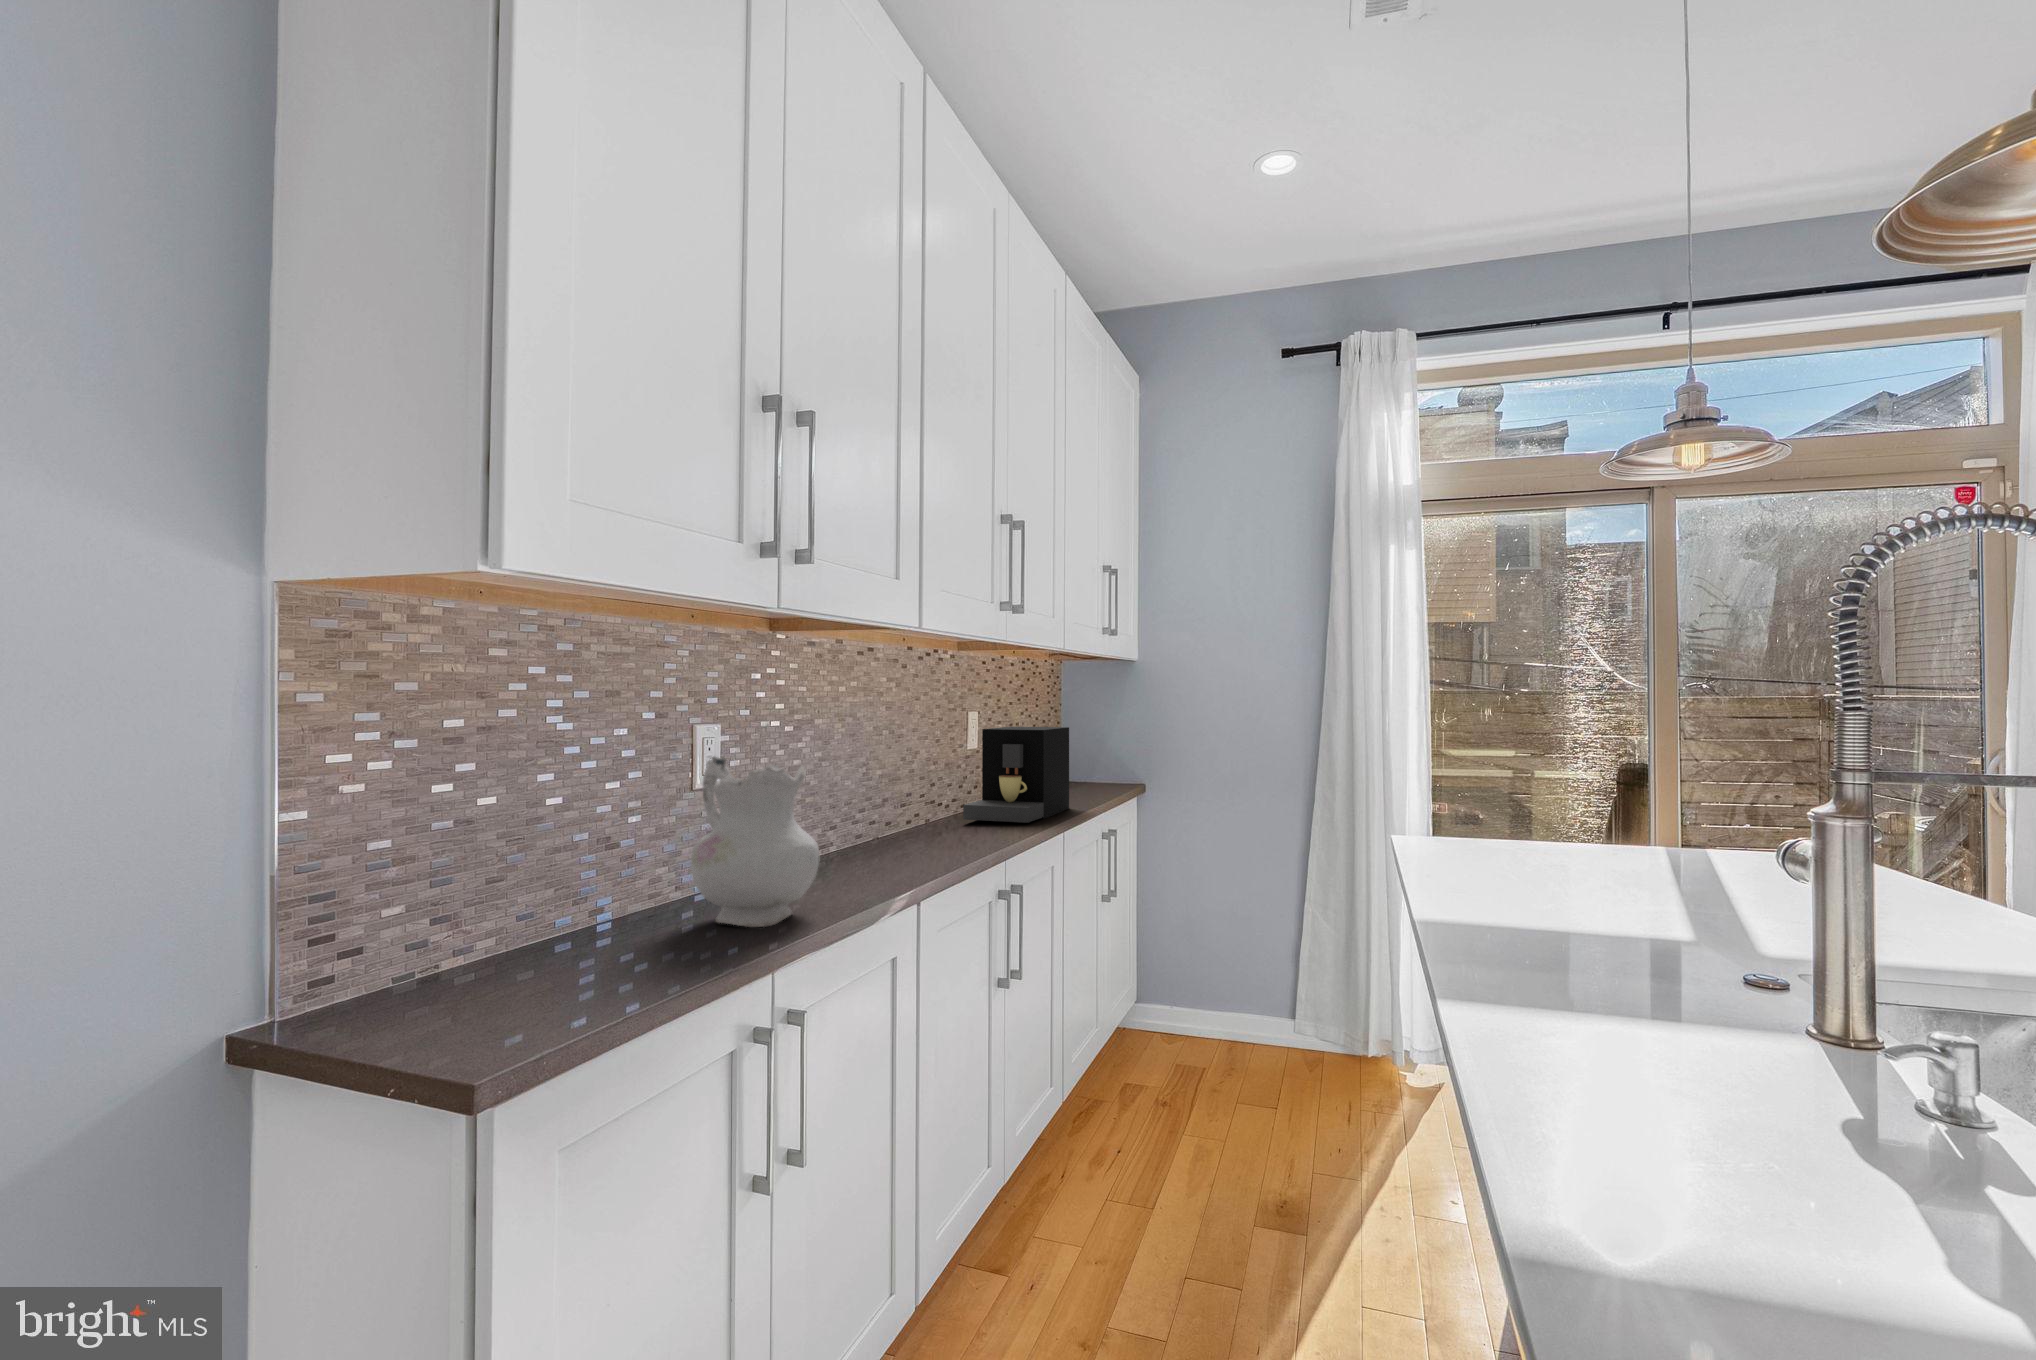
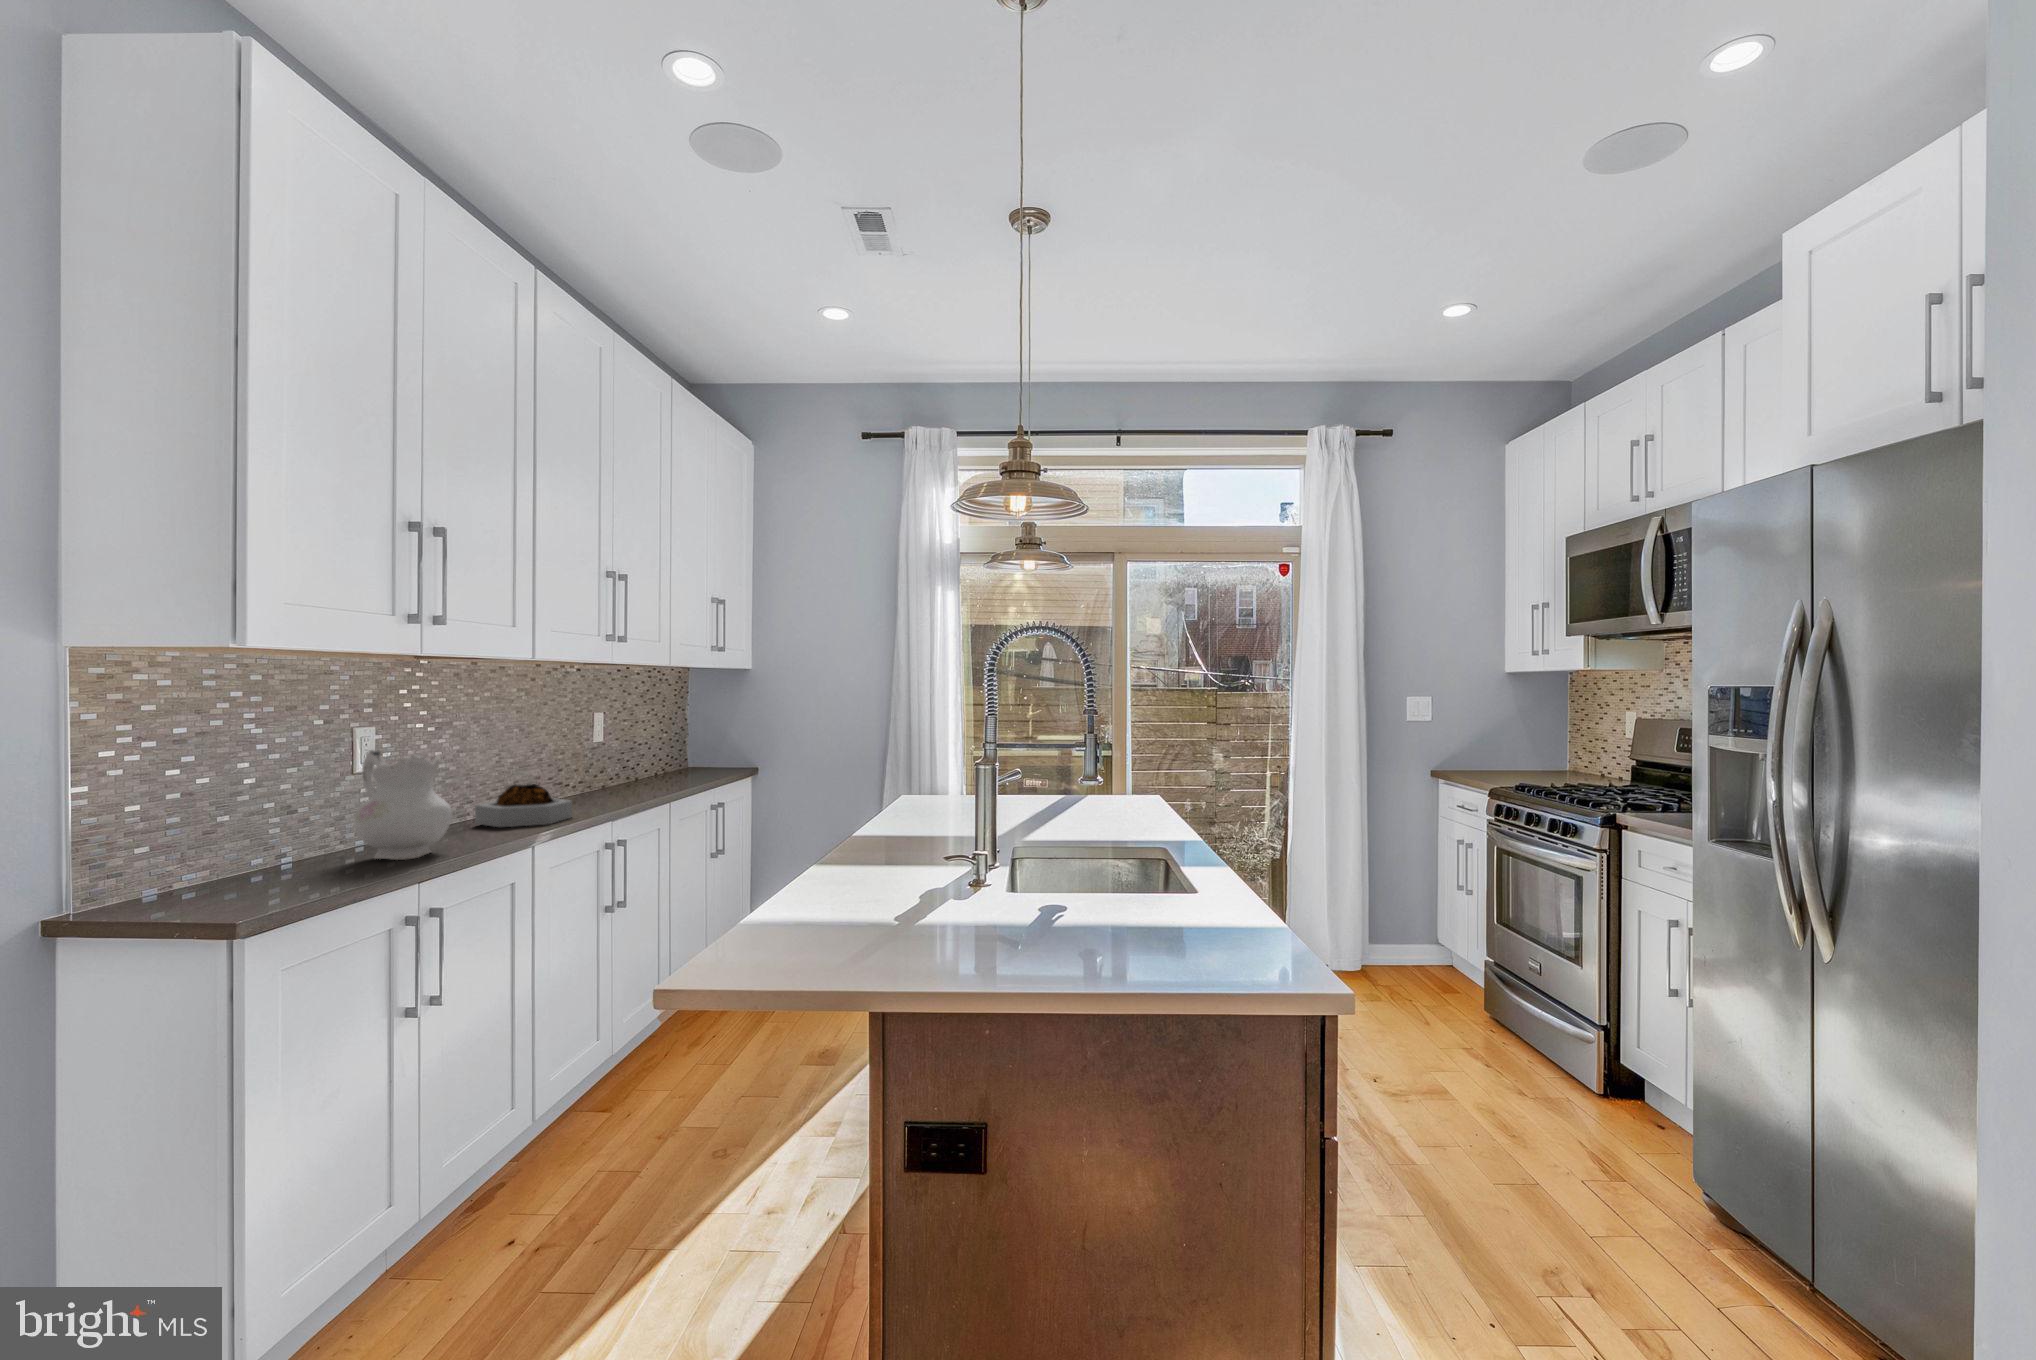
coffee maker: present [963,727,1069,823] -> none [584,724,678,796]
decorative bowl: none [842,802,963,868] -> present [475,784,572,827]

